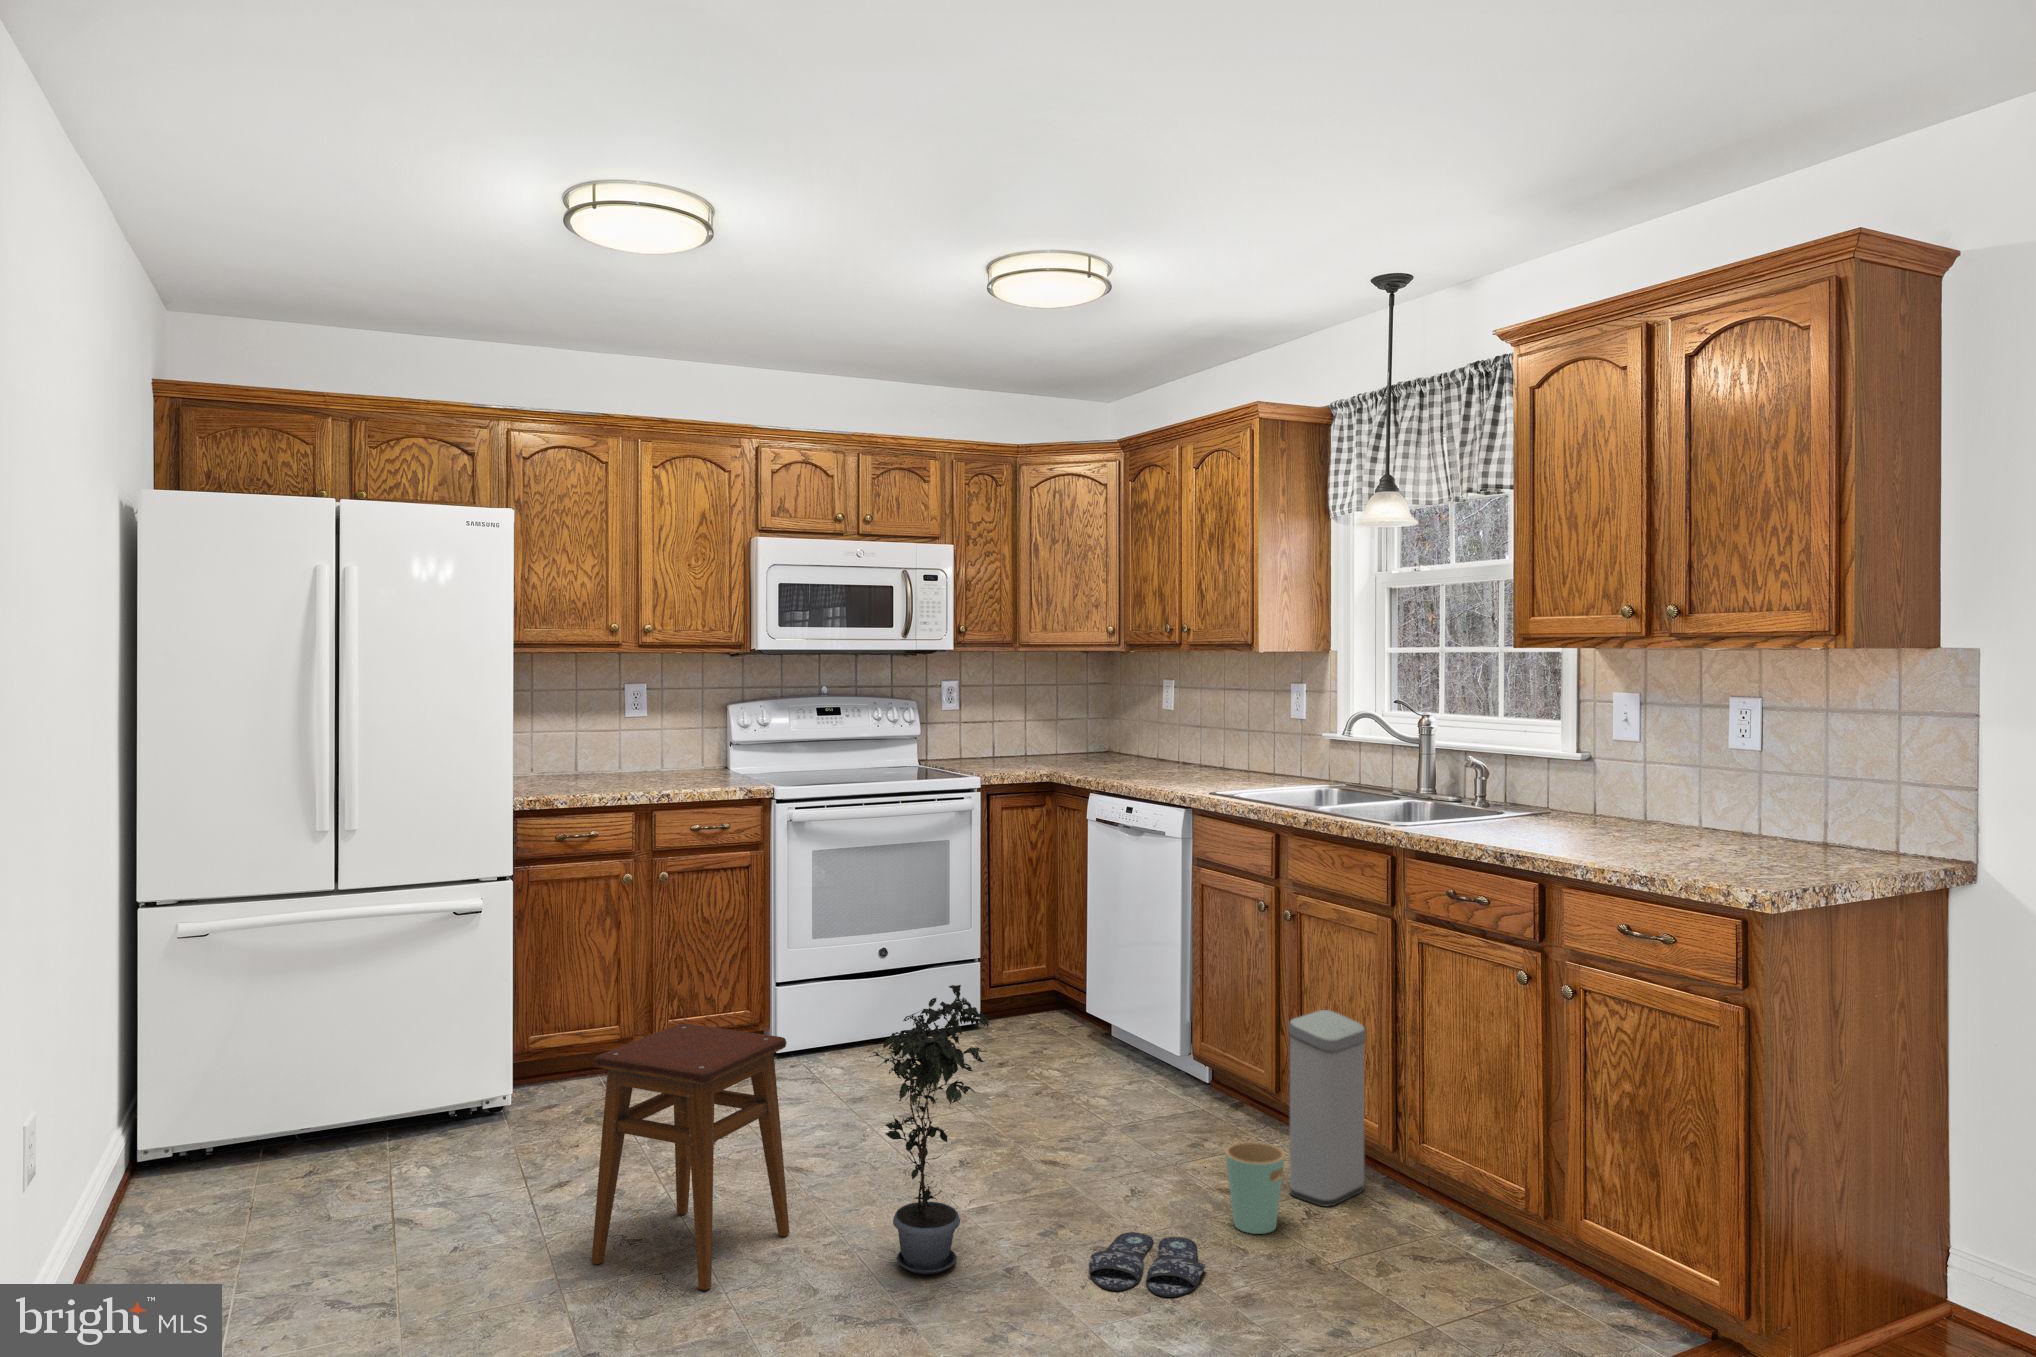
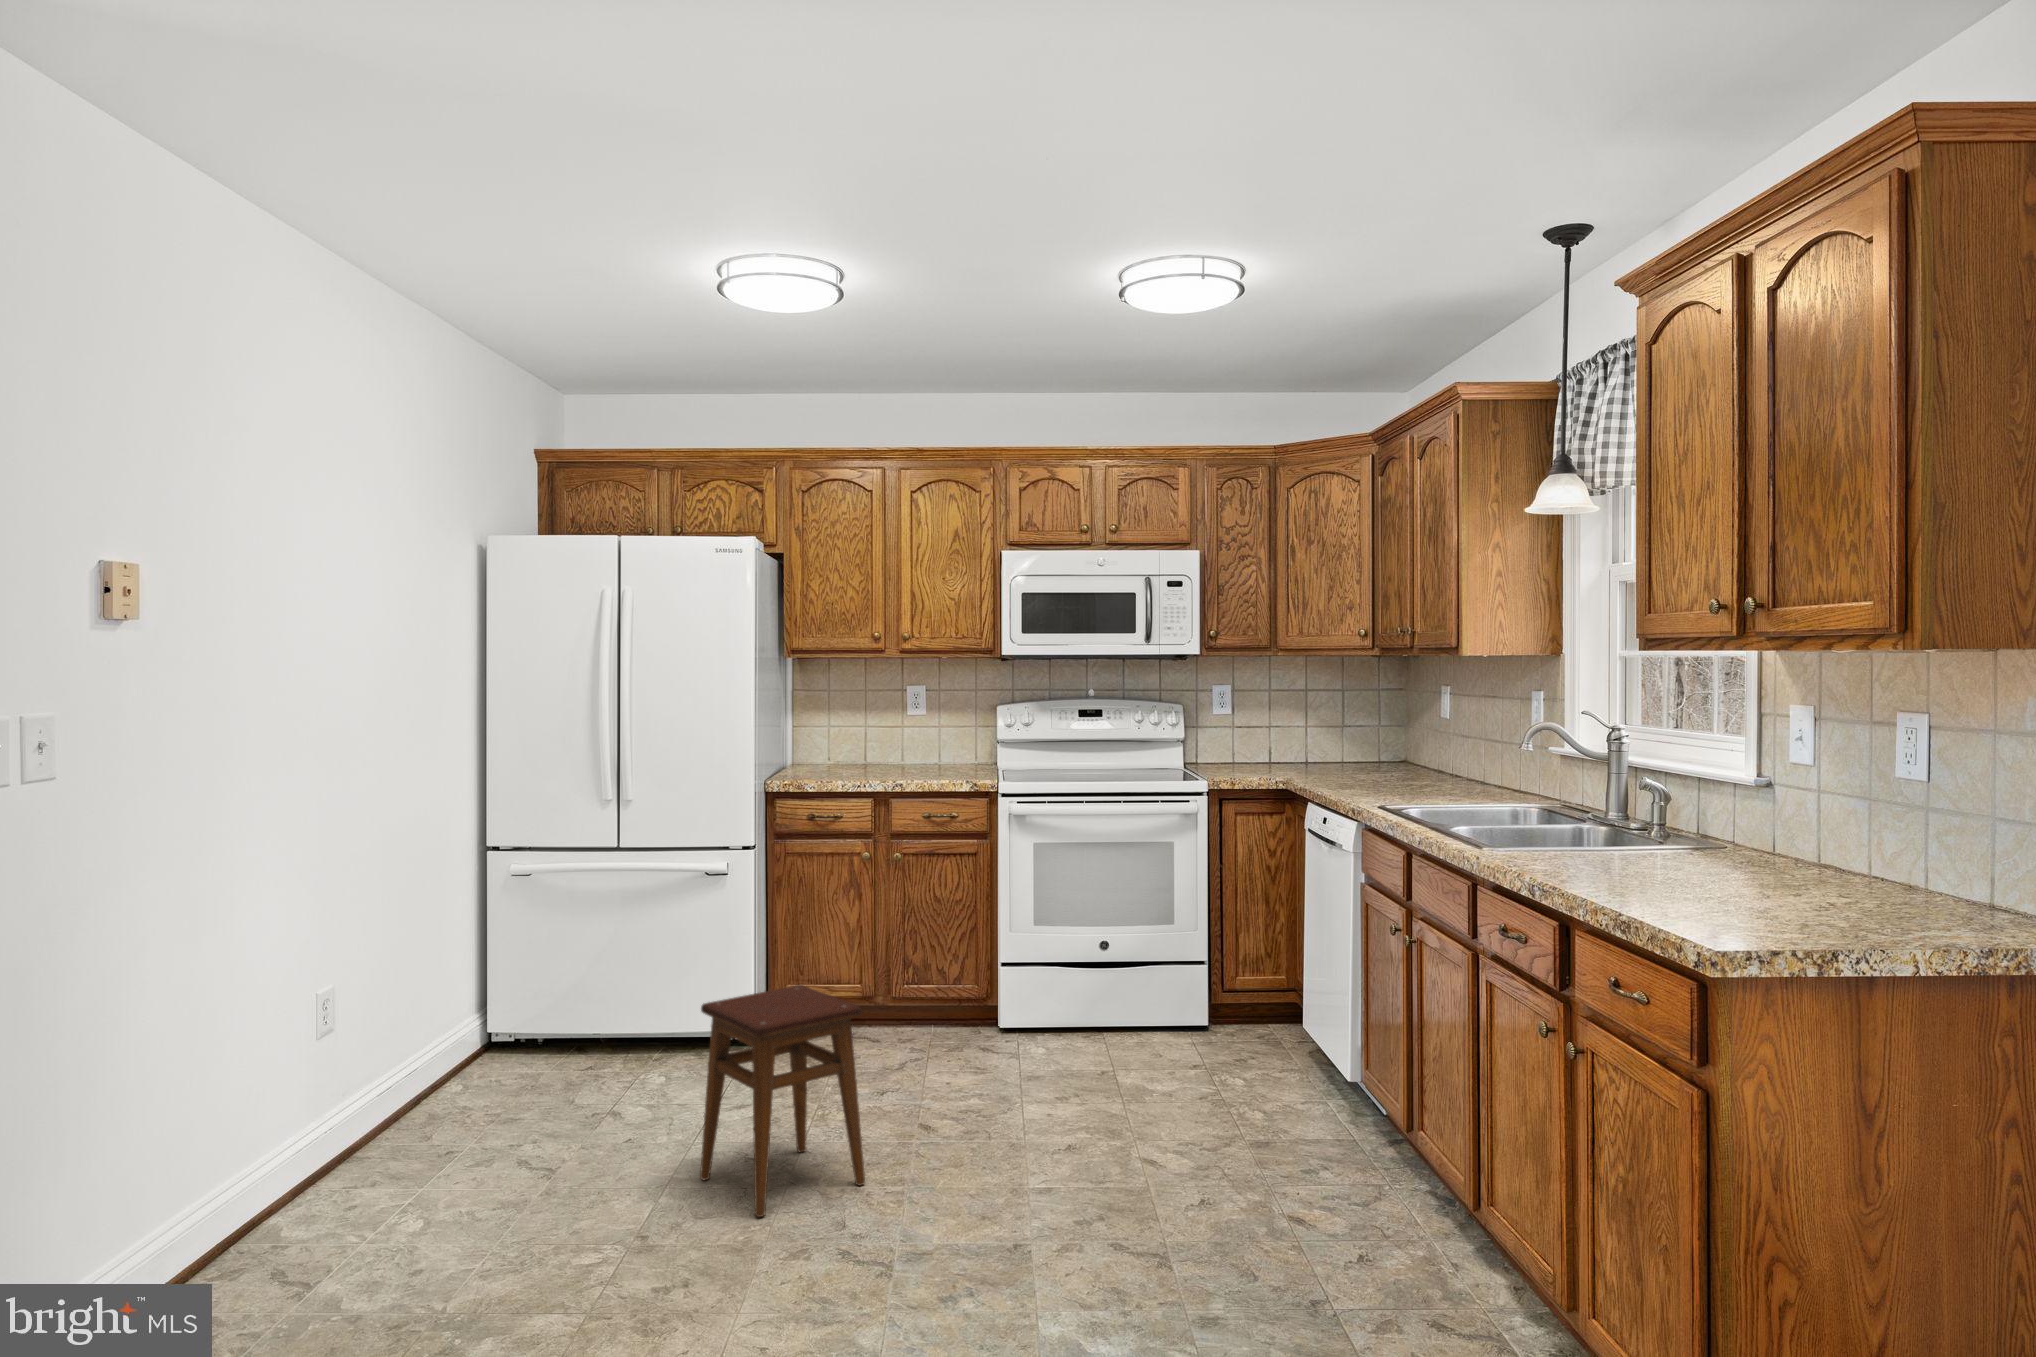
potted plant: present [869,985,989,1276] -> none [891,974,1005,1243]
trash can: present [1225,1010,1366,1234] -> none [1259,1045,1451,1270]
slippers: present [1089,1232,1206,1297] -> none [1080,1241,1212,1311]

